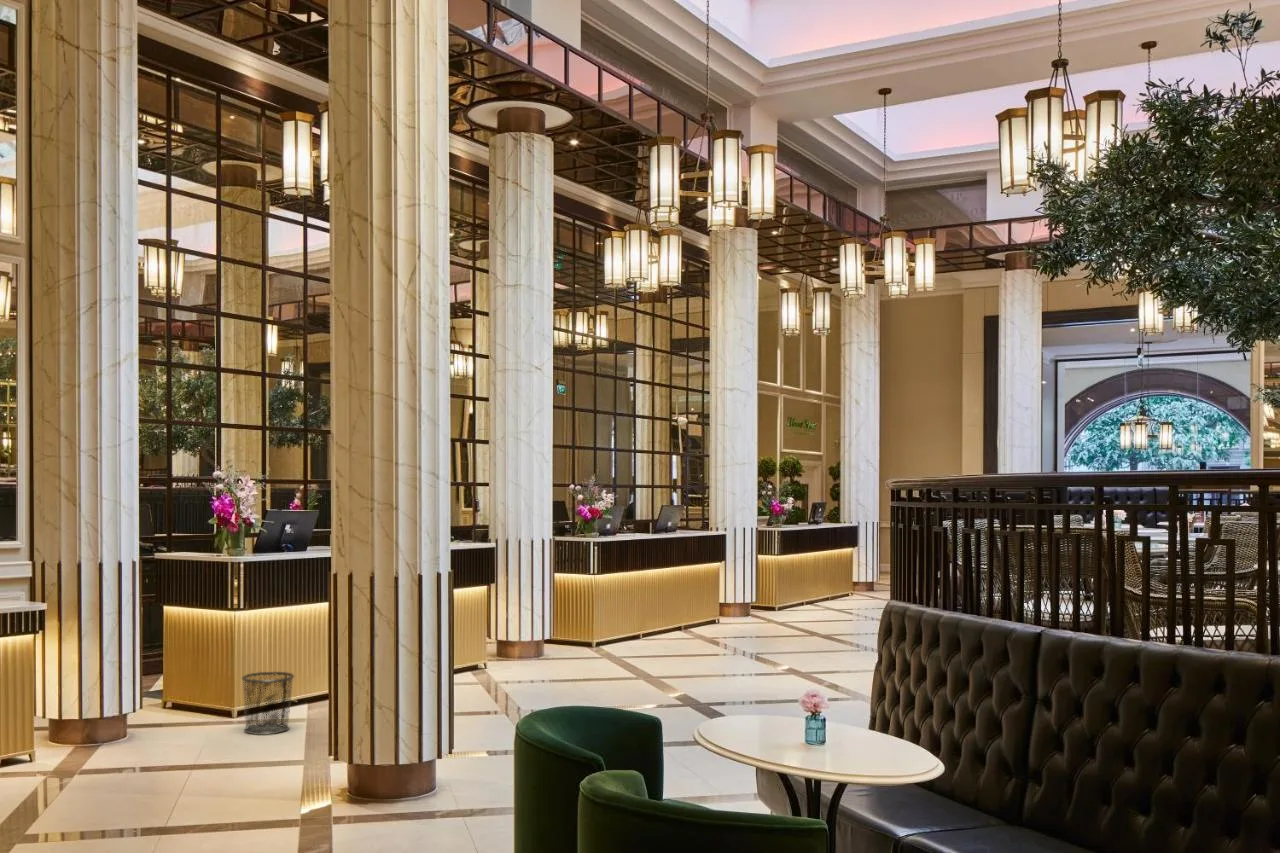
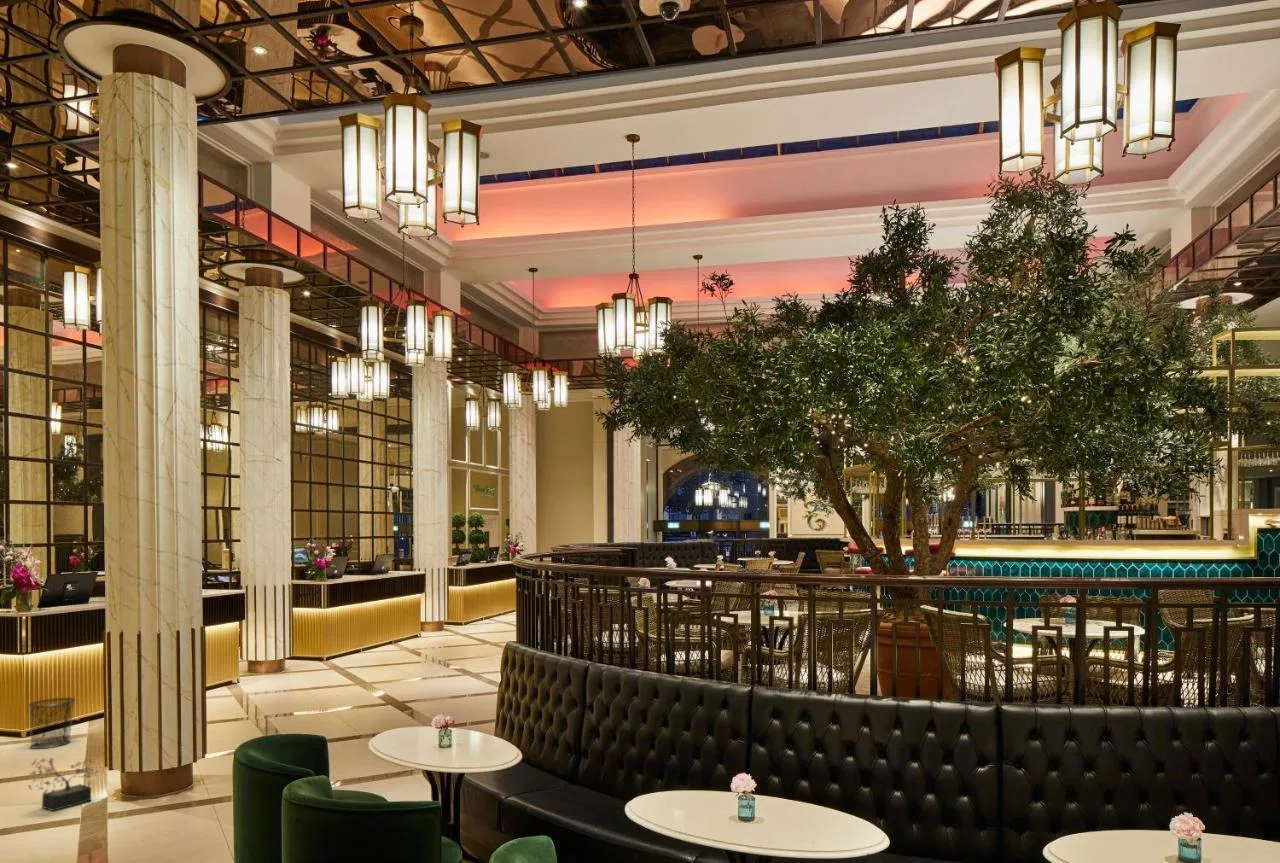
decorative plant: none [232,757,314,828] -> present [29,758,98,811]

